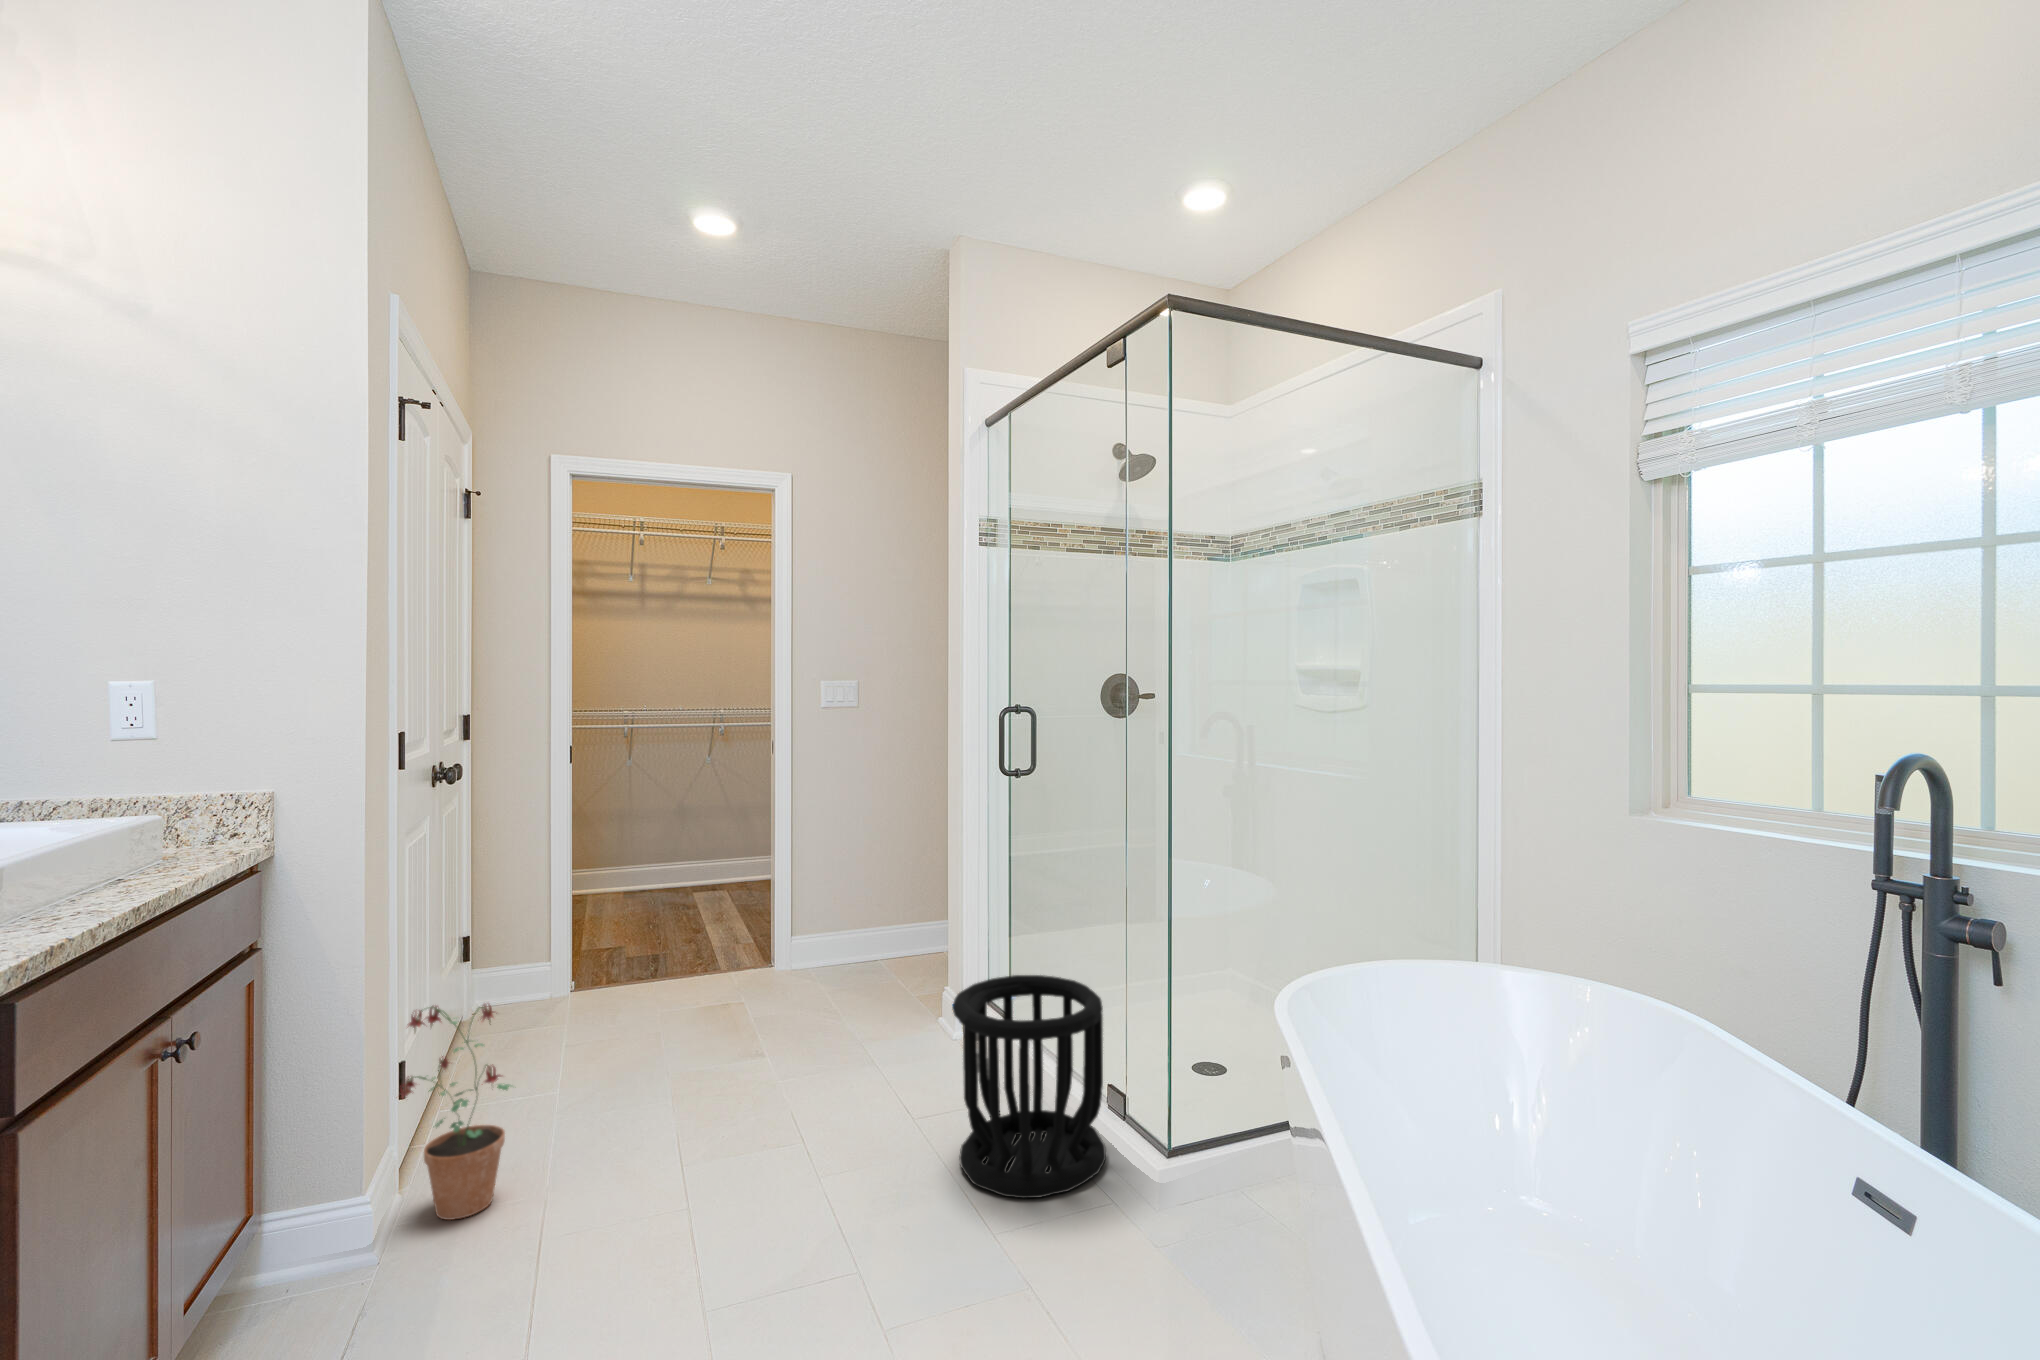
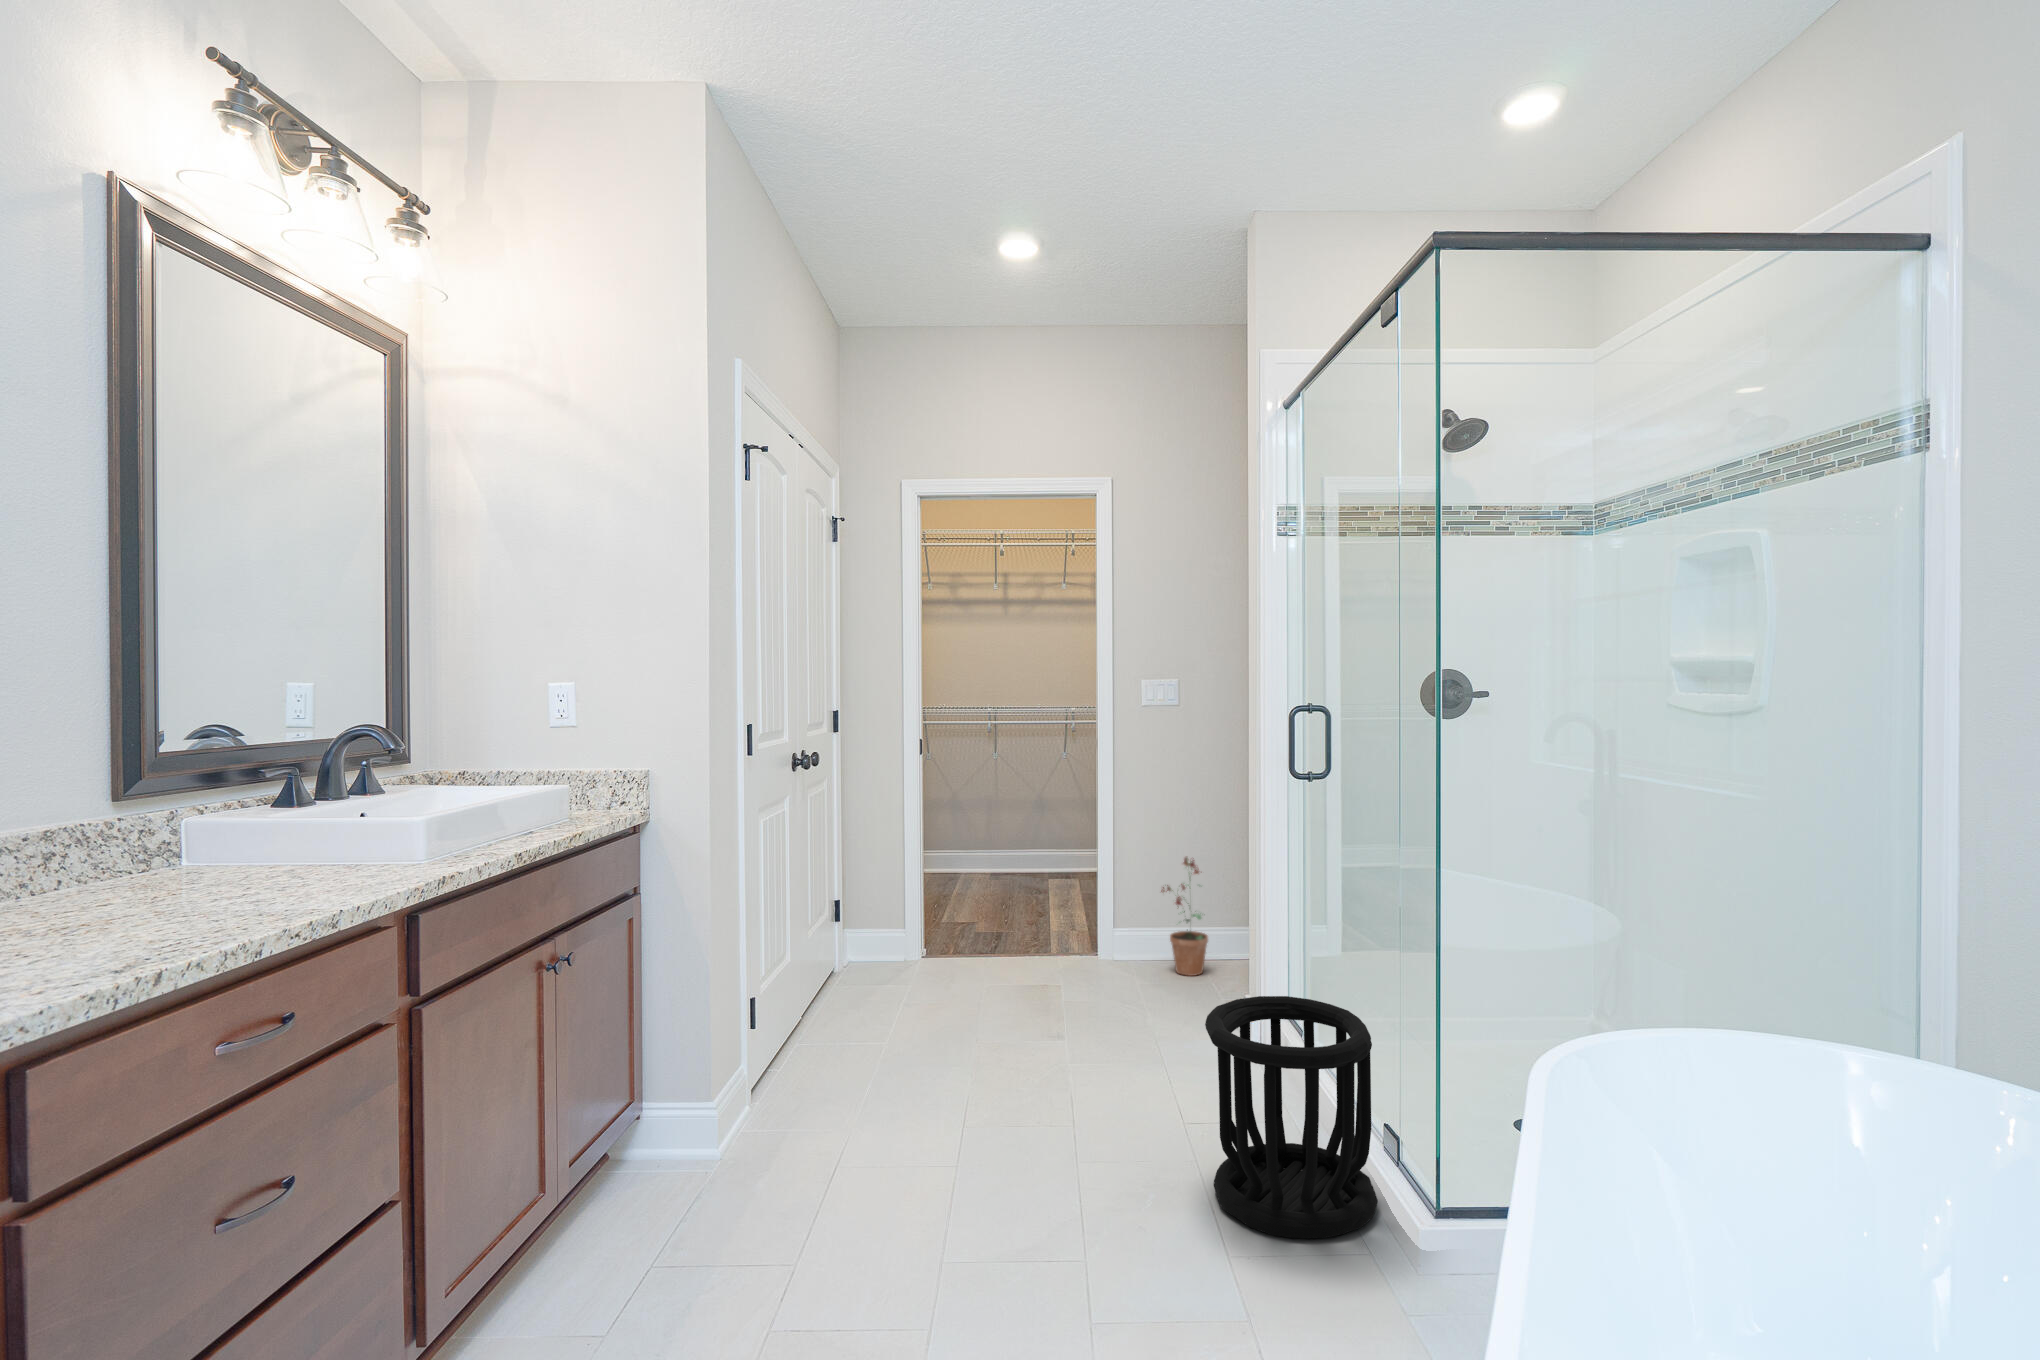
potted plant: present [400,1004,511,1220] -> present [1161,857,1208,976]

